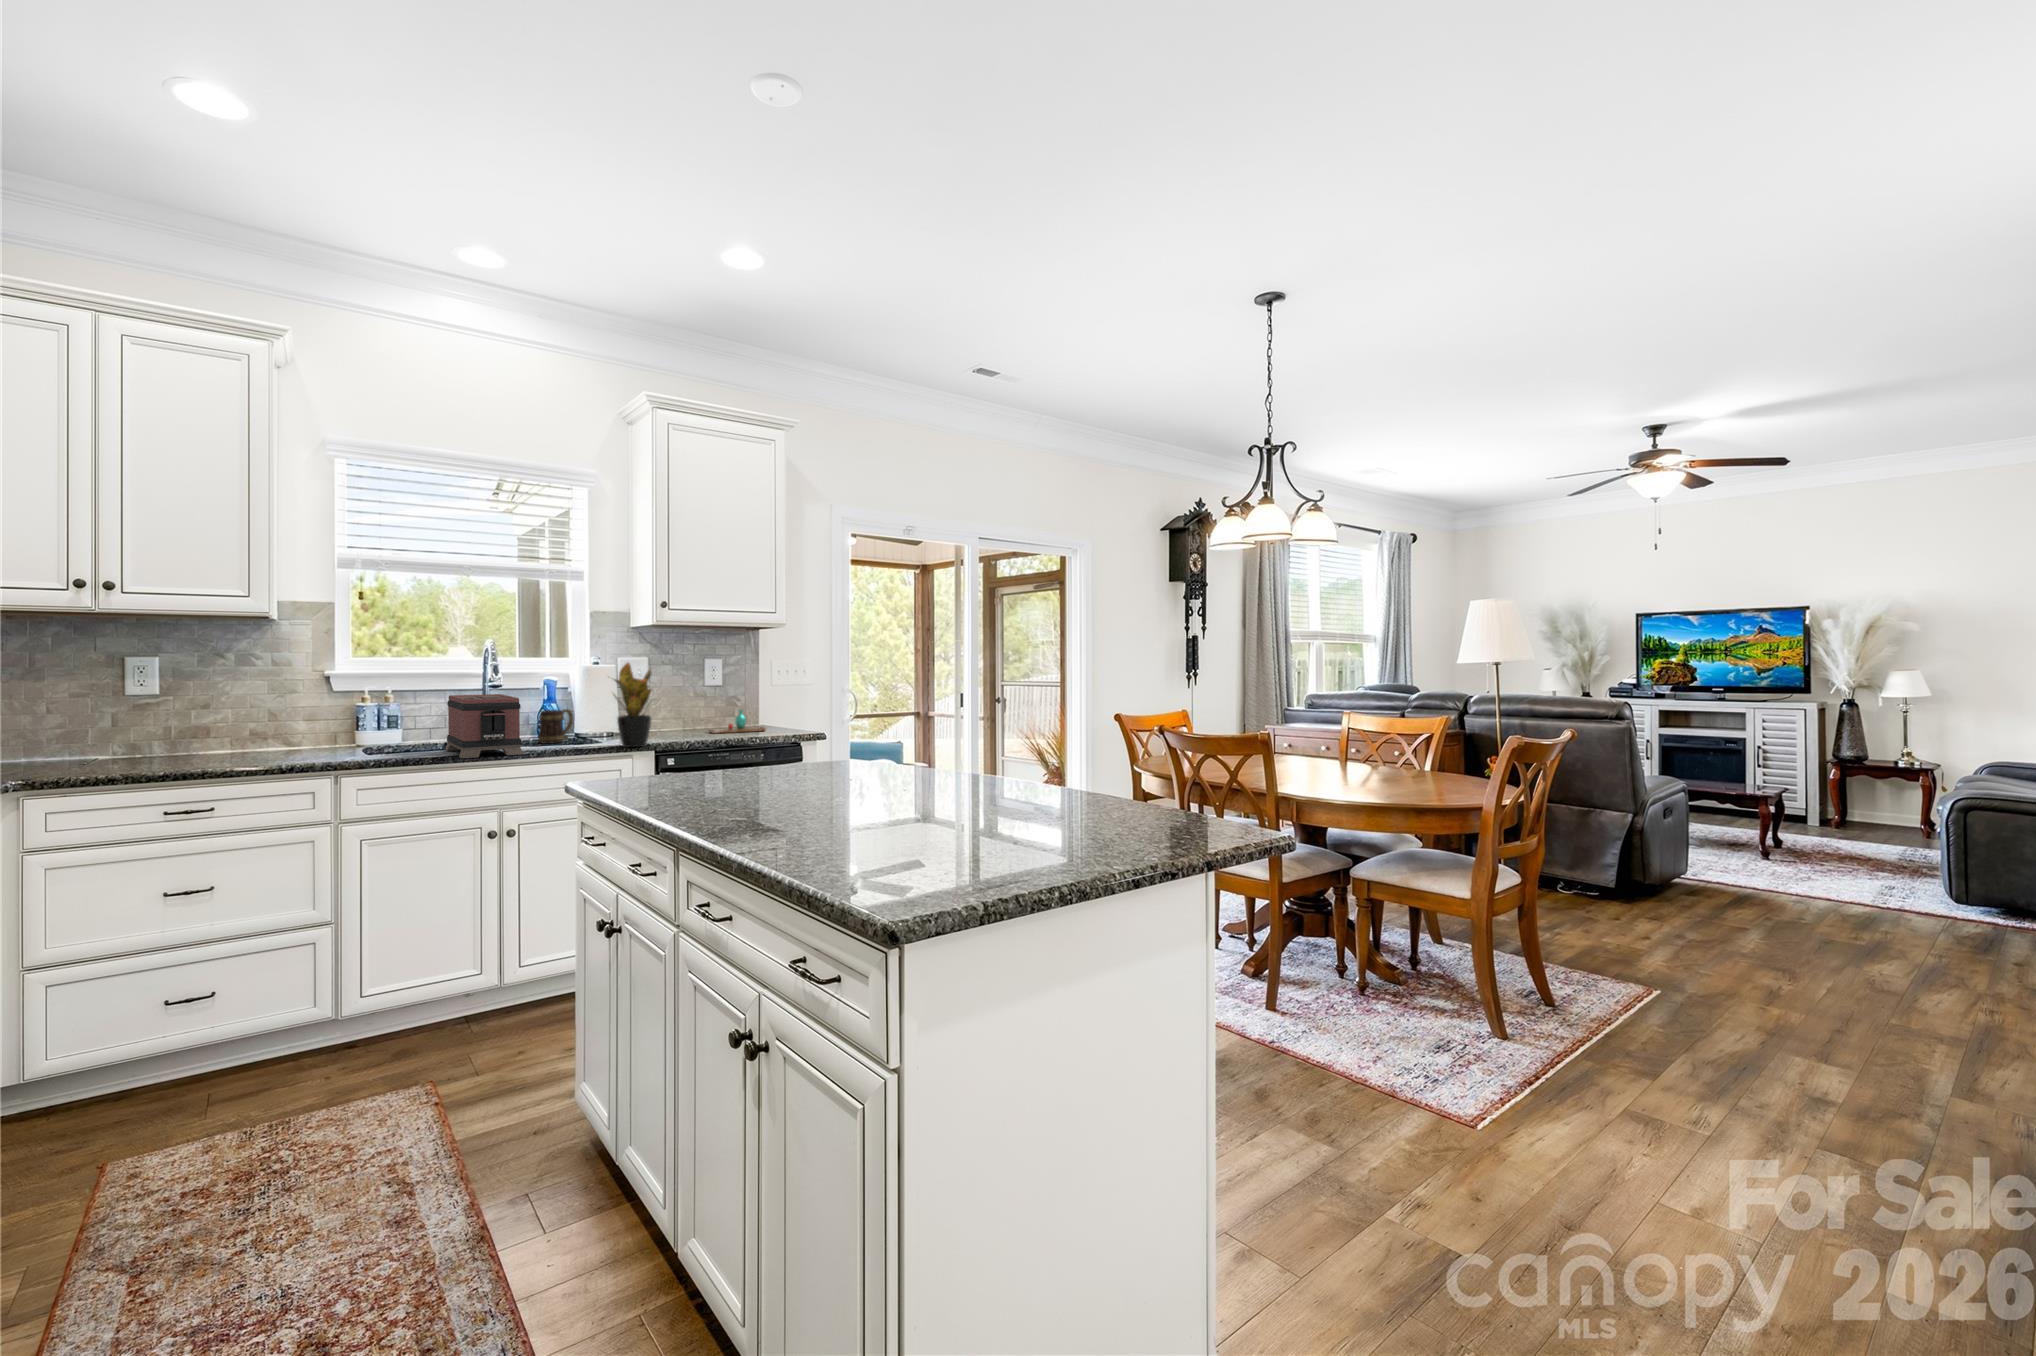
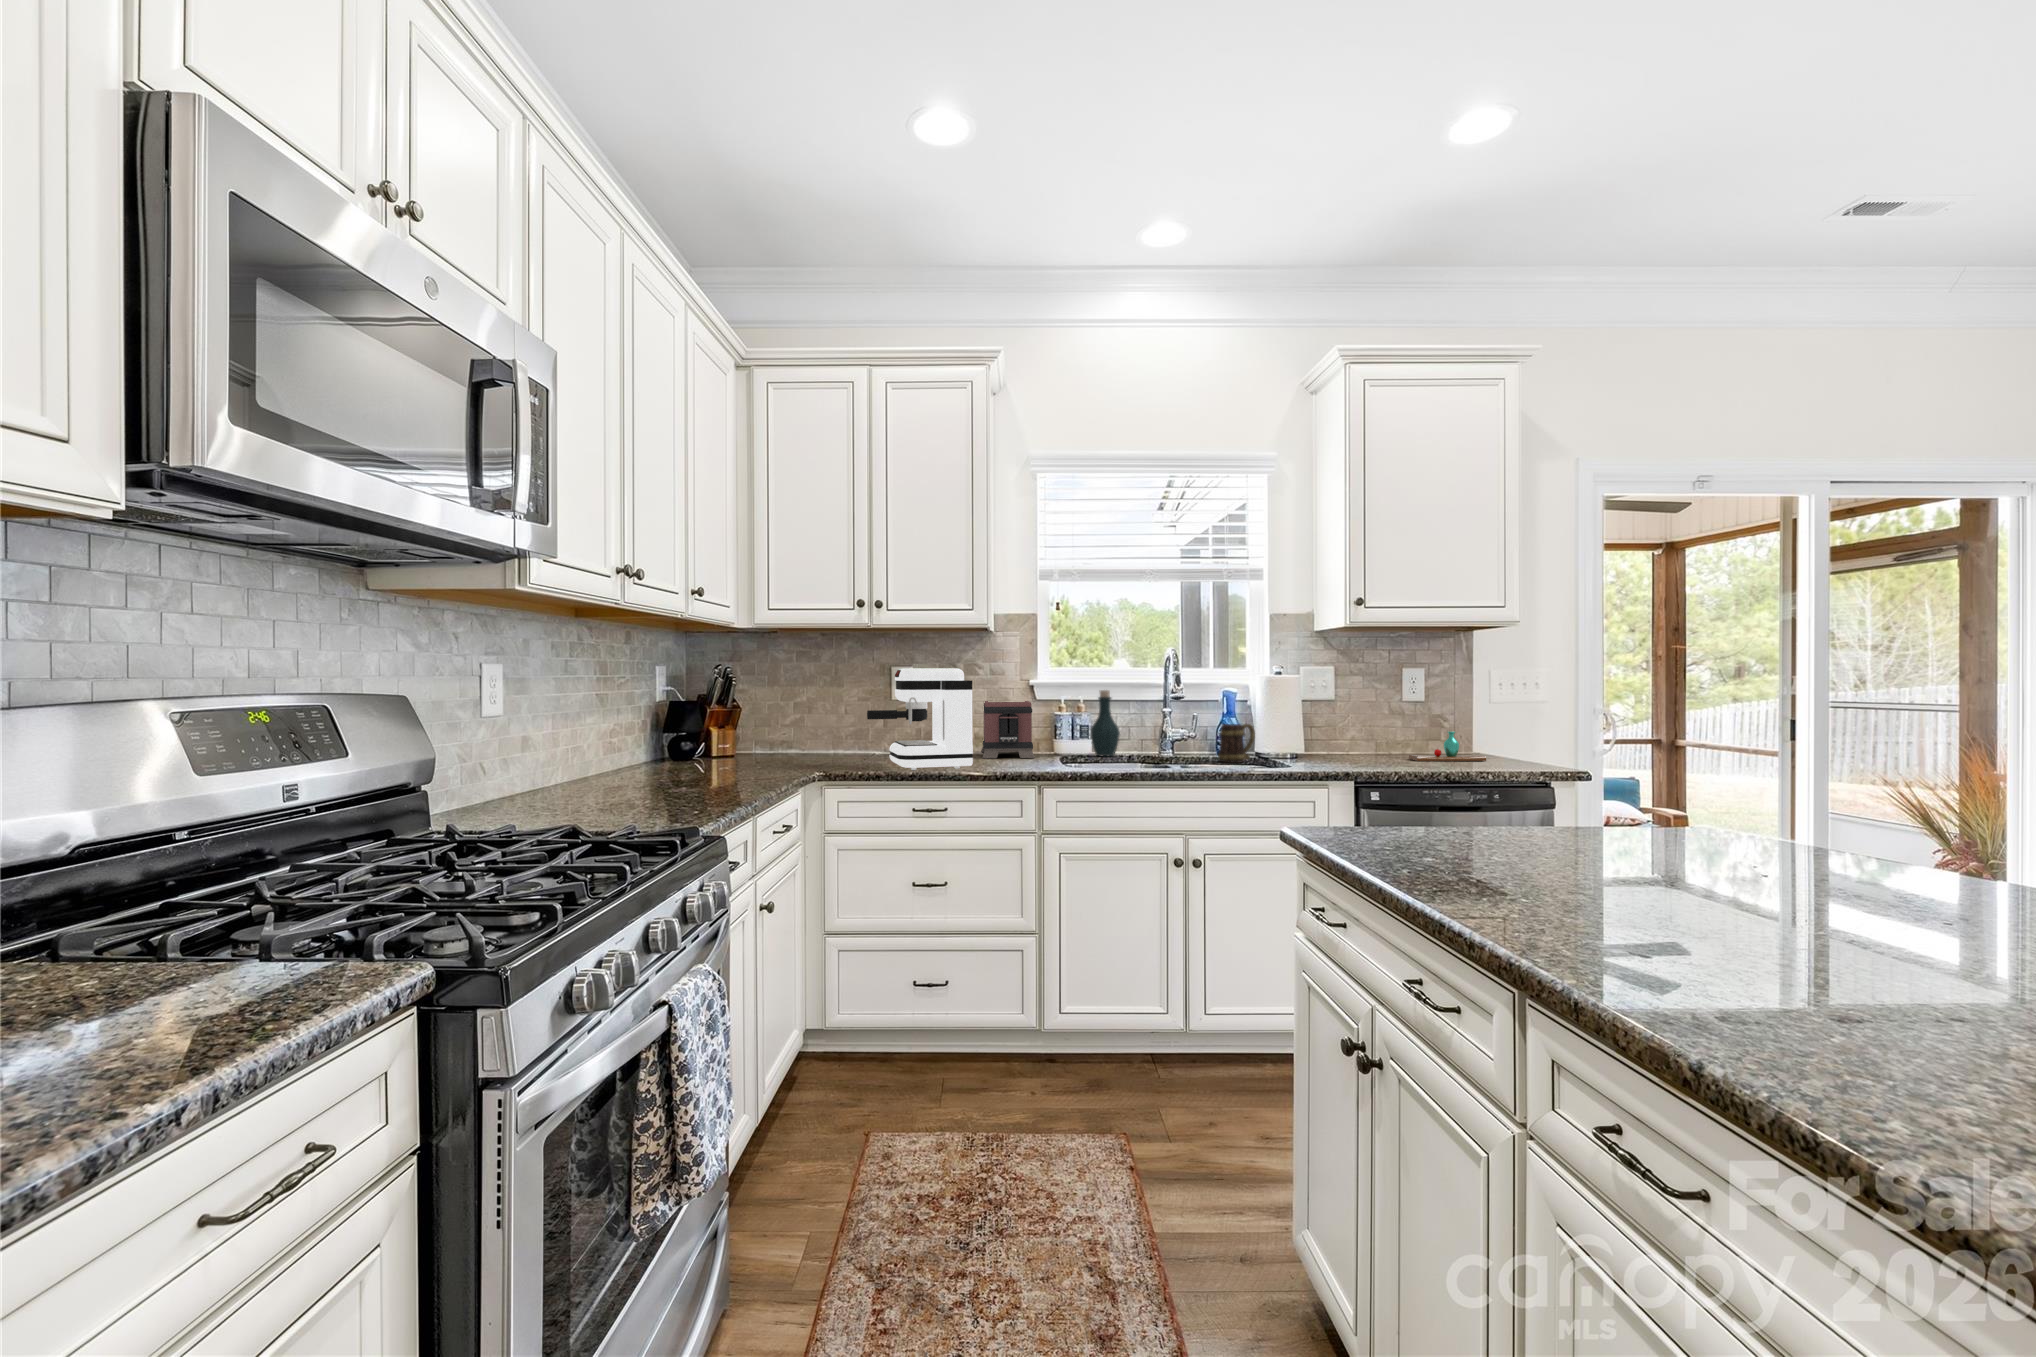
coffee maker: none [87,661,248,772] -> present [867,668,973,770]
potted plant: present [614,663,652,747] -> none [1290,663,1364,772]
bottle: none [400,680,435,744] -> present [1091,690,1120,756]
toaster: present [445,694,523,758] -> present [981,701,1035,758]

